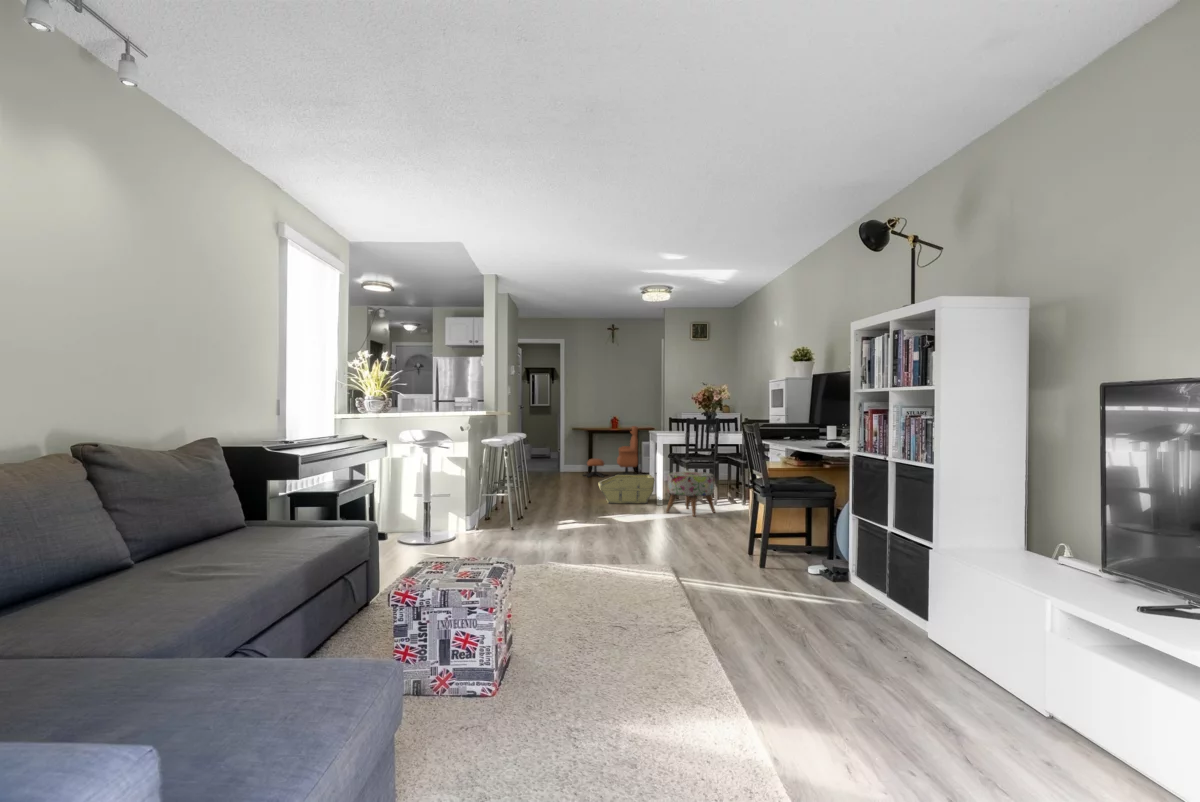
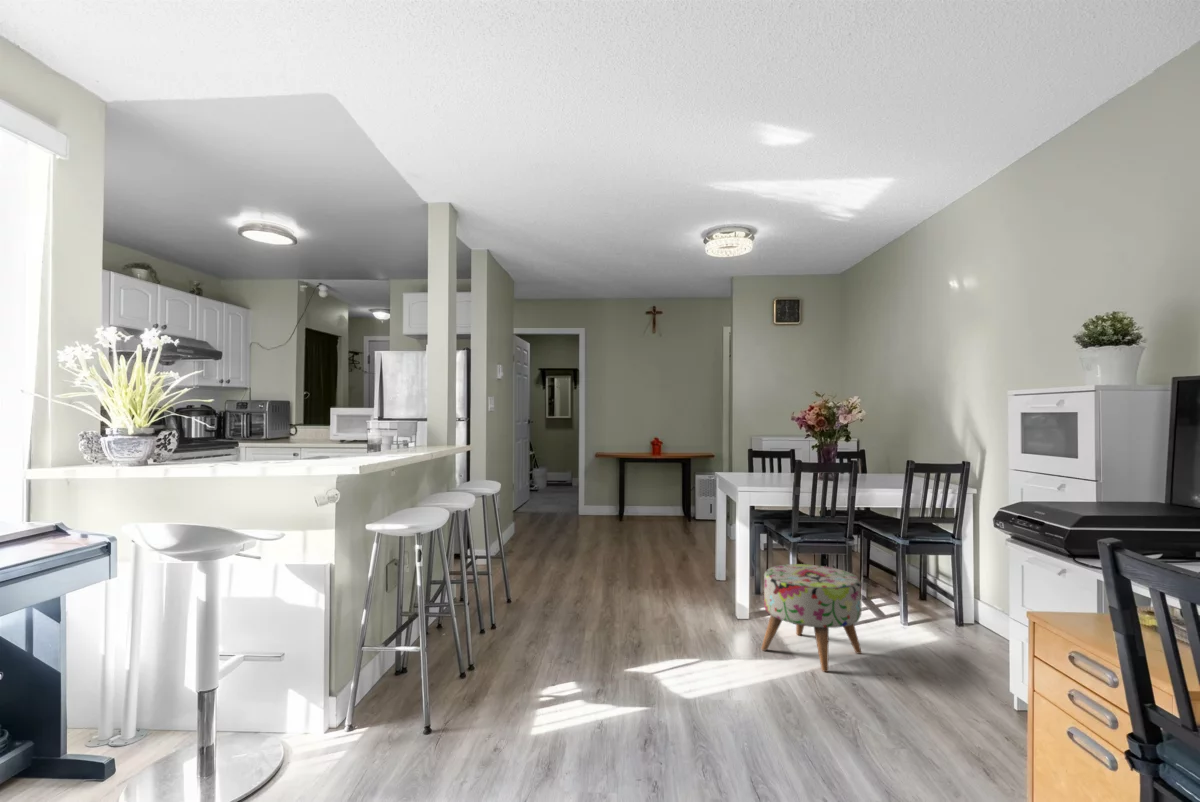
lounge chair: present [583,426,638,477] -> none [609,452,697,531]
storage bin: present [598,475,655,503] -> none [630,552,732,612]

